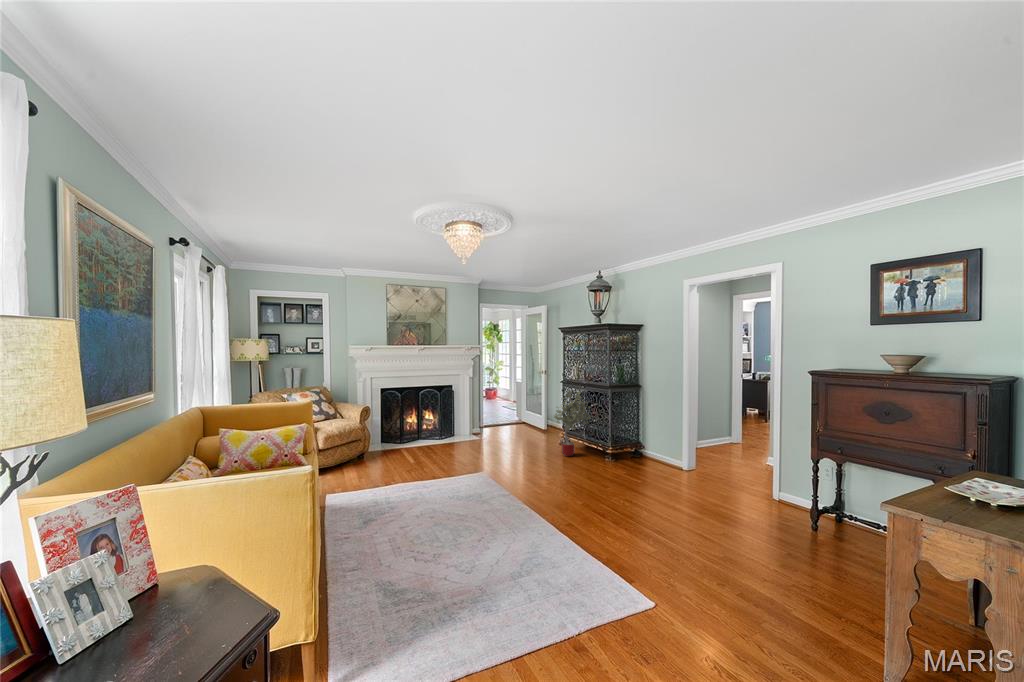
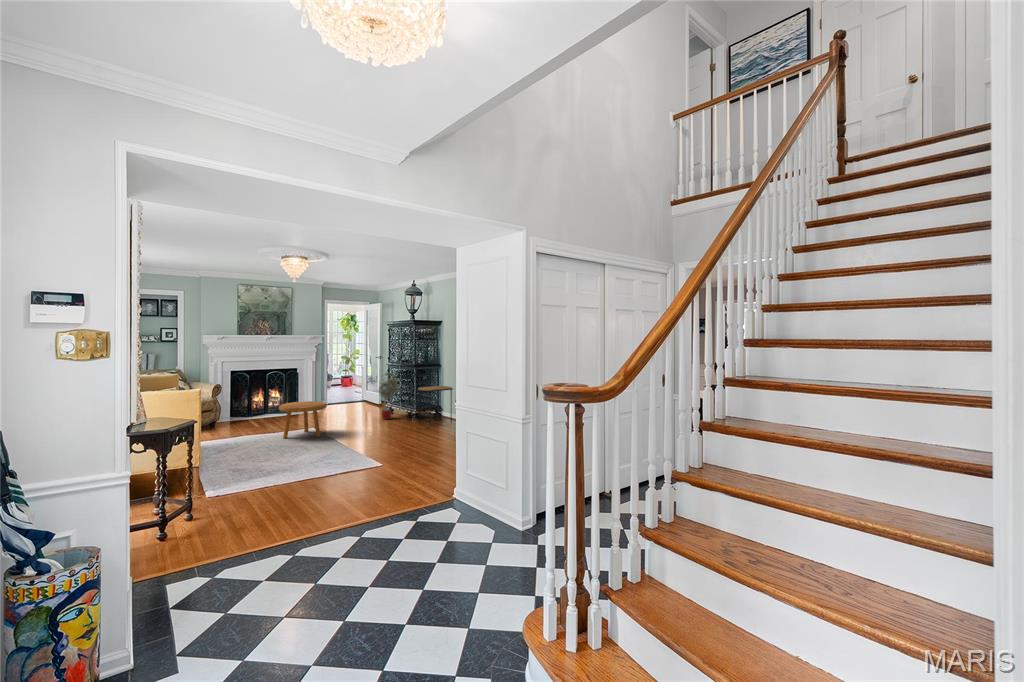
side table: none [616,413,668,472] -> present [417,386,453,425]
footstool: none [444,434,504,489] -> present [279,401,326,438]

